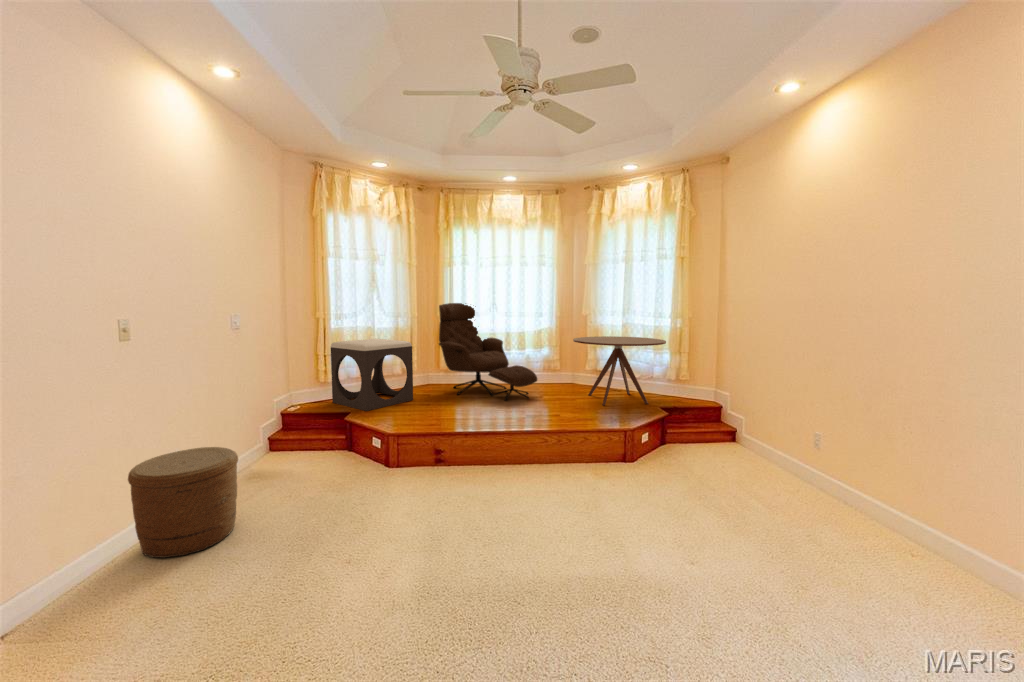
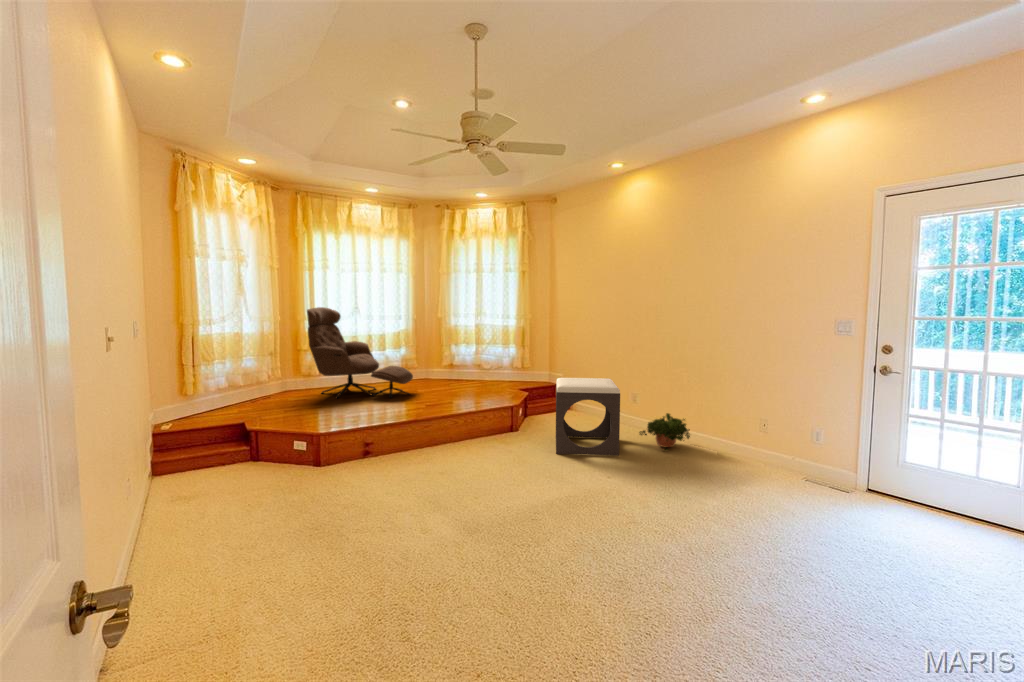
round table: present [573,336,666,405] -> none [443,336,518,393]
footstool: present [331,339,413,411] -> present [556,378,620,456]
woven basket: present [128,447,238,558] -> none [147,451,246,555]
potted plant: none [819,491,947,569] -> present [639,413,690,450]

